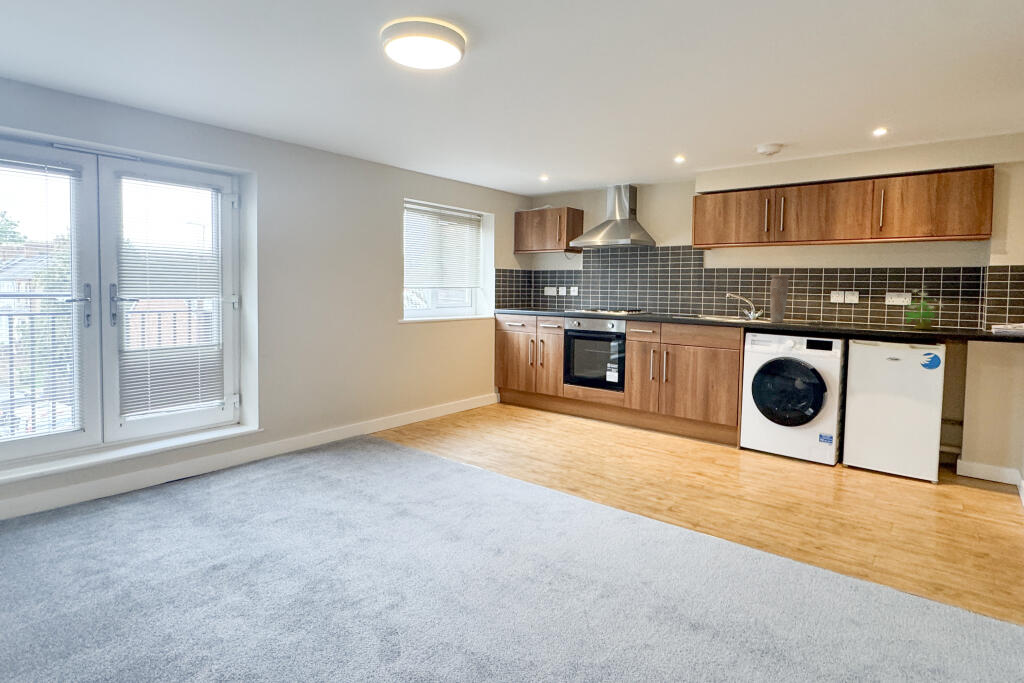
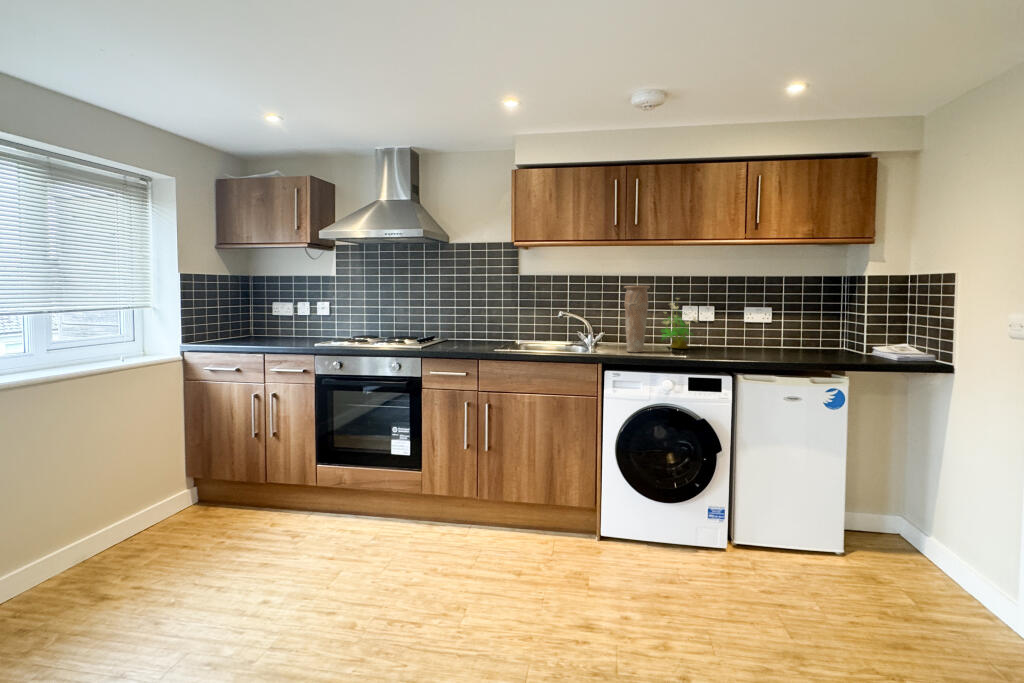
potted plant: present [906,290,943,329] -> present [662,303,697,348]

